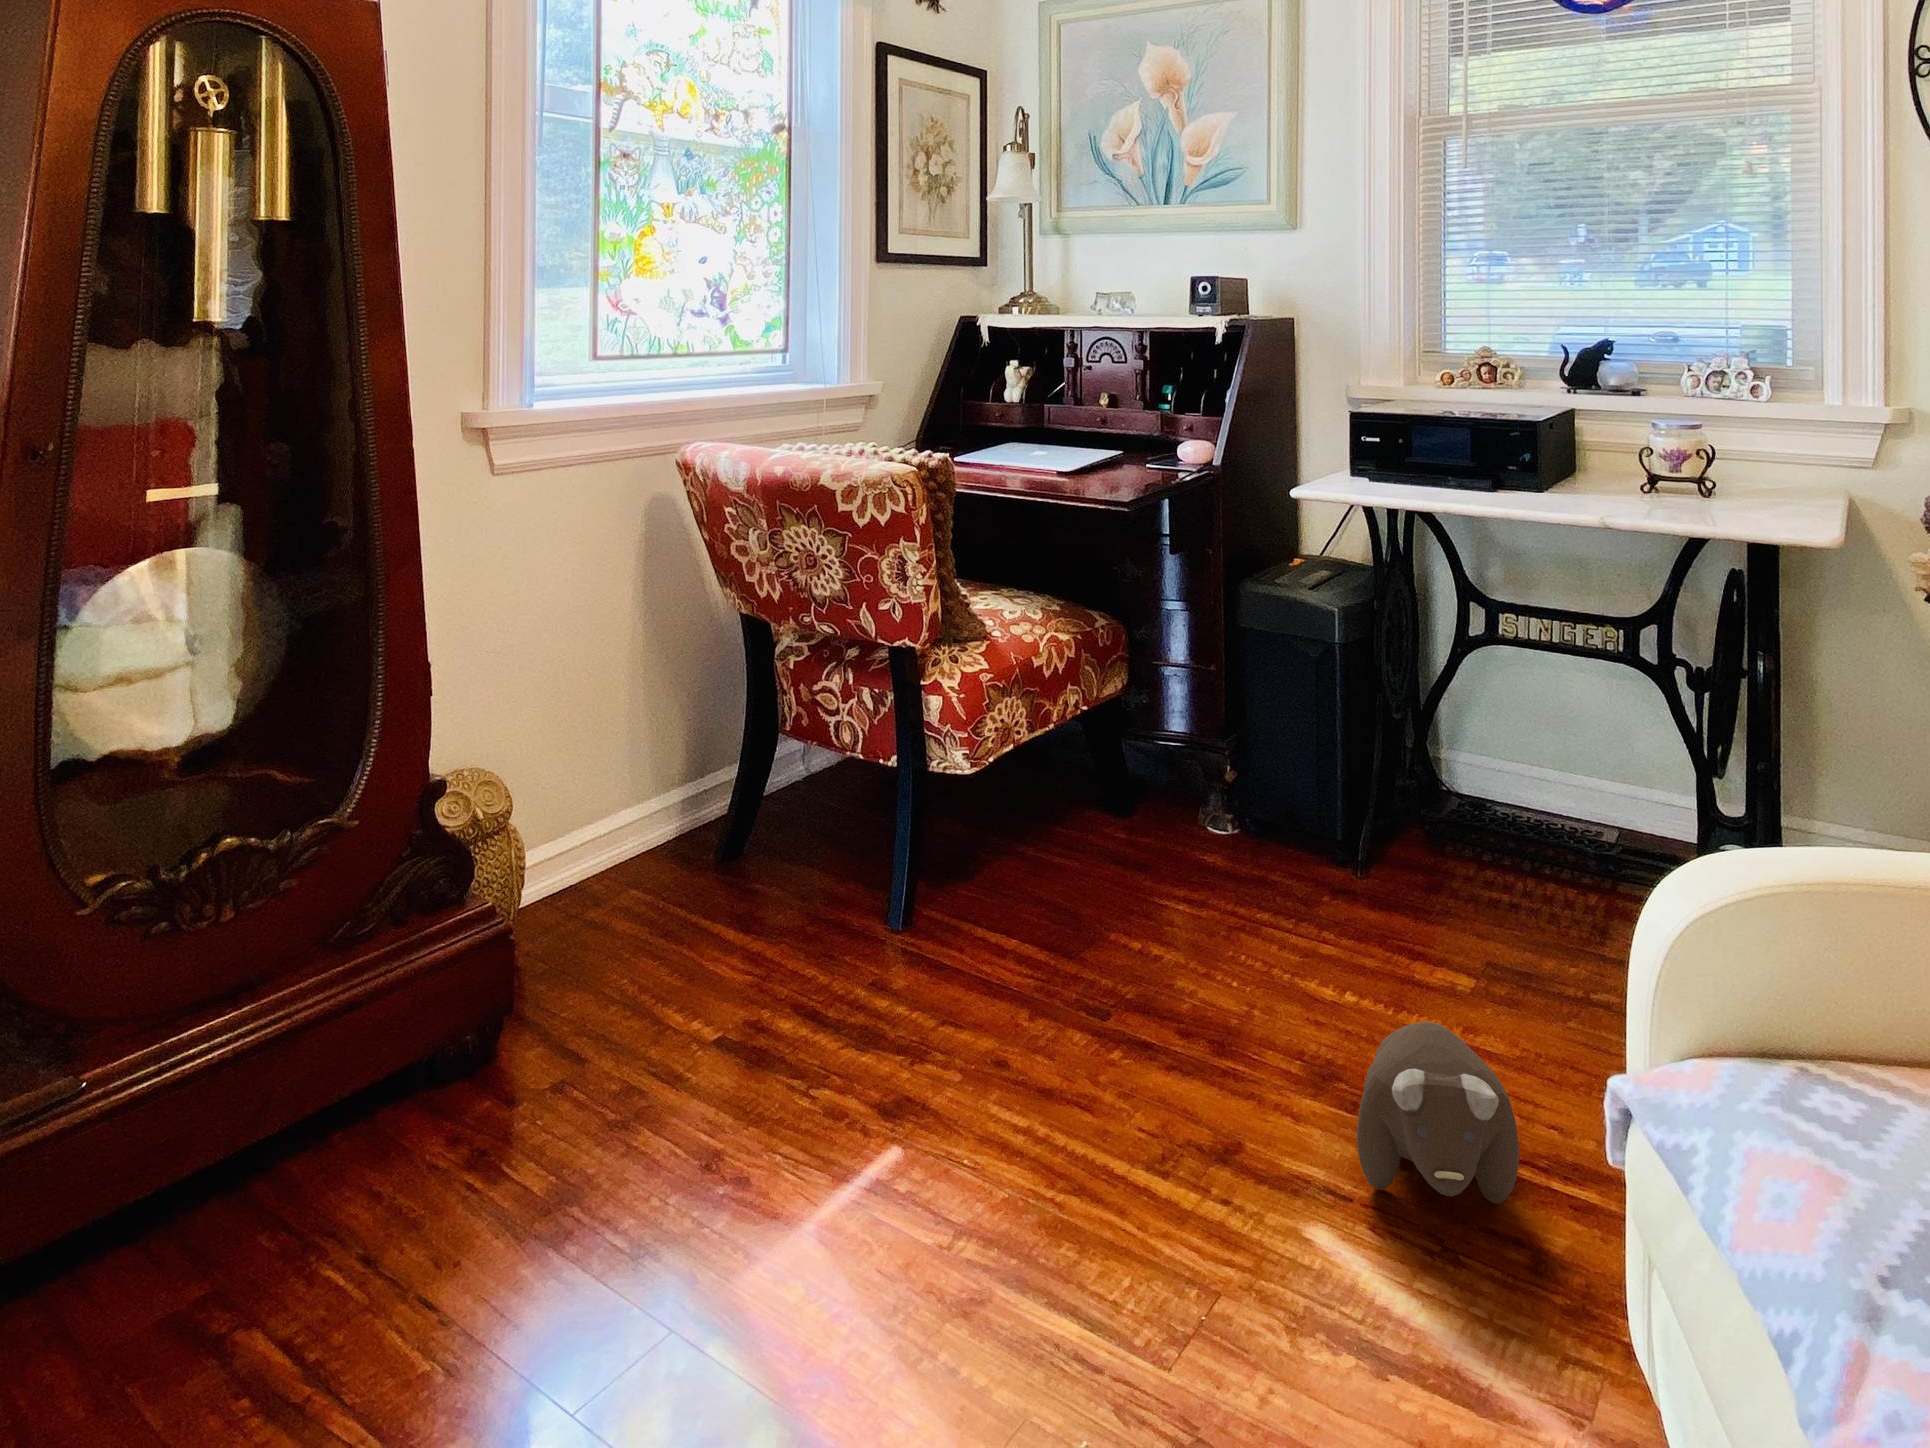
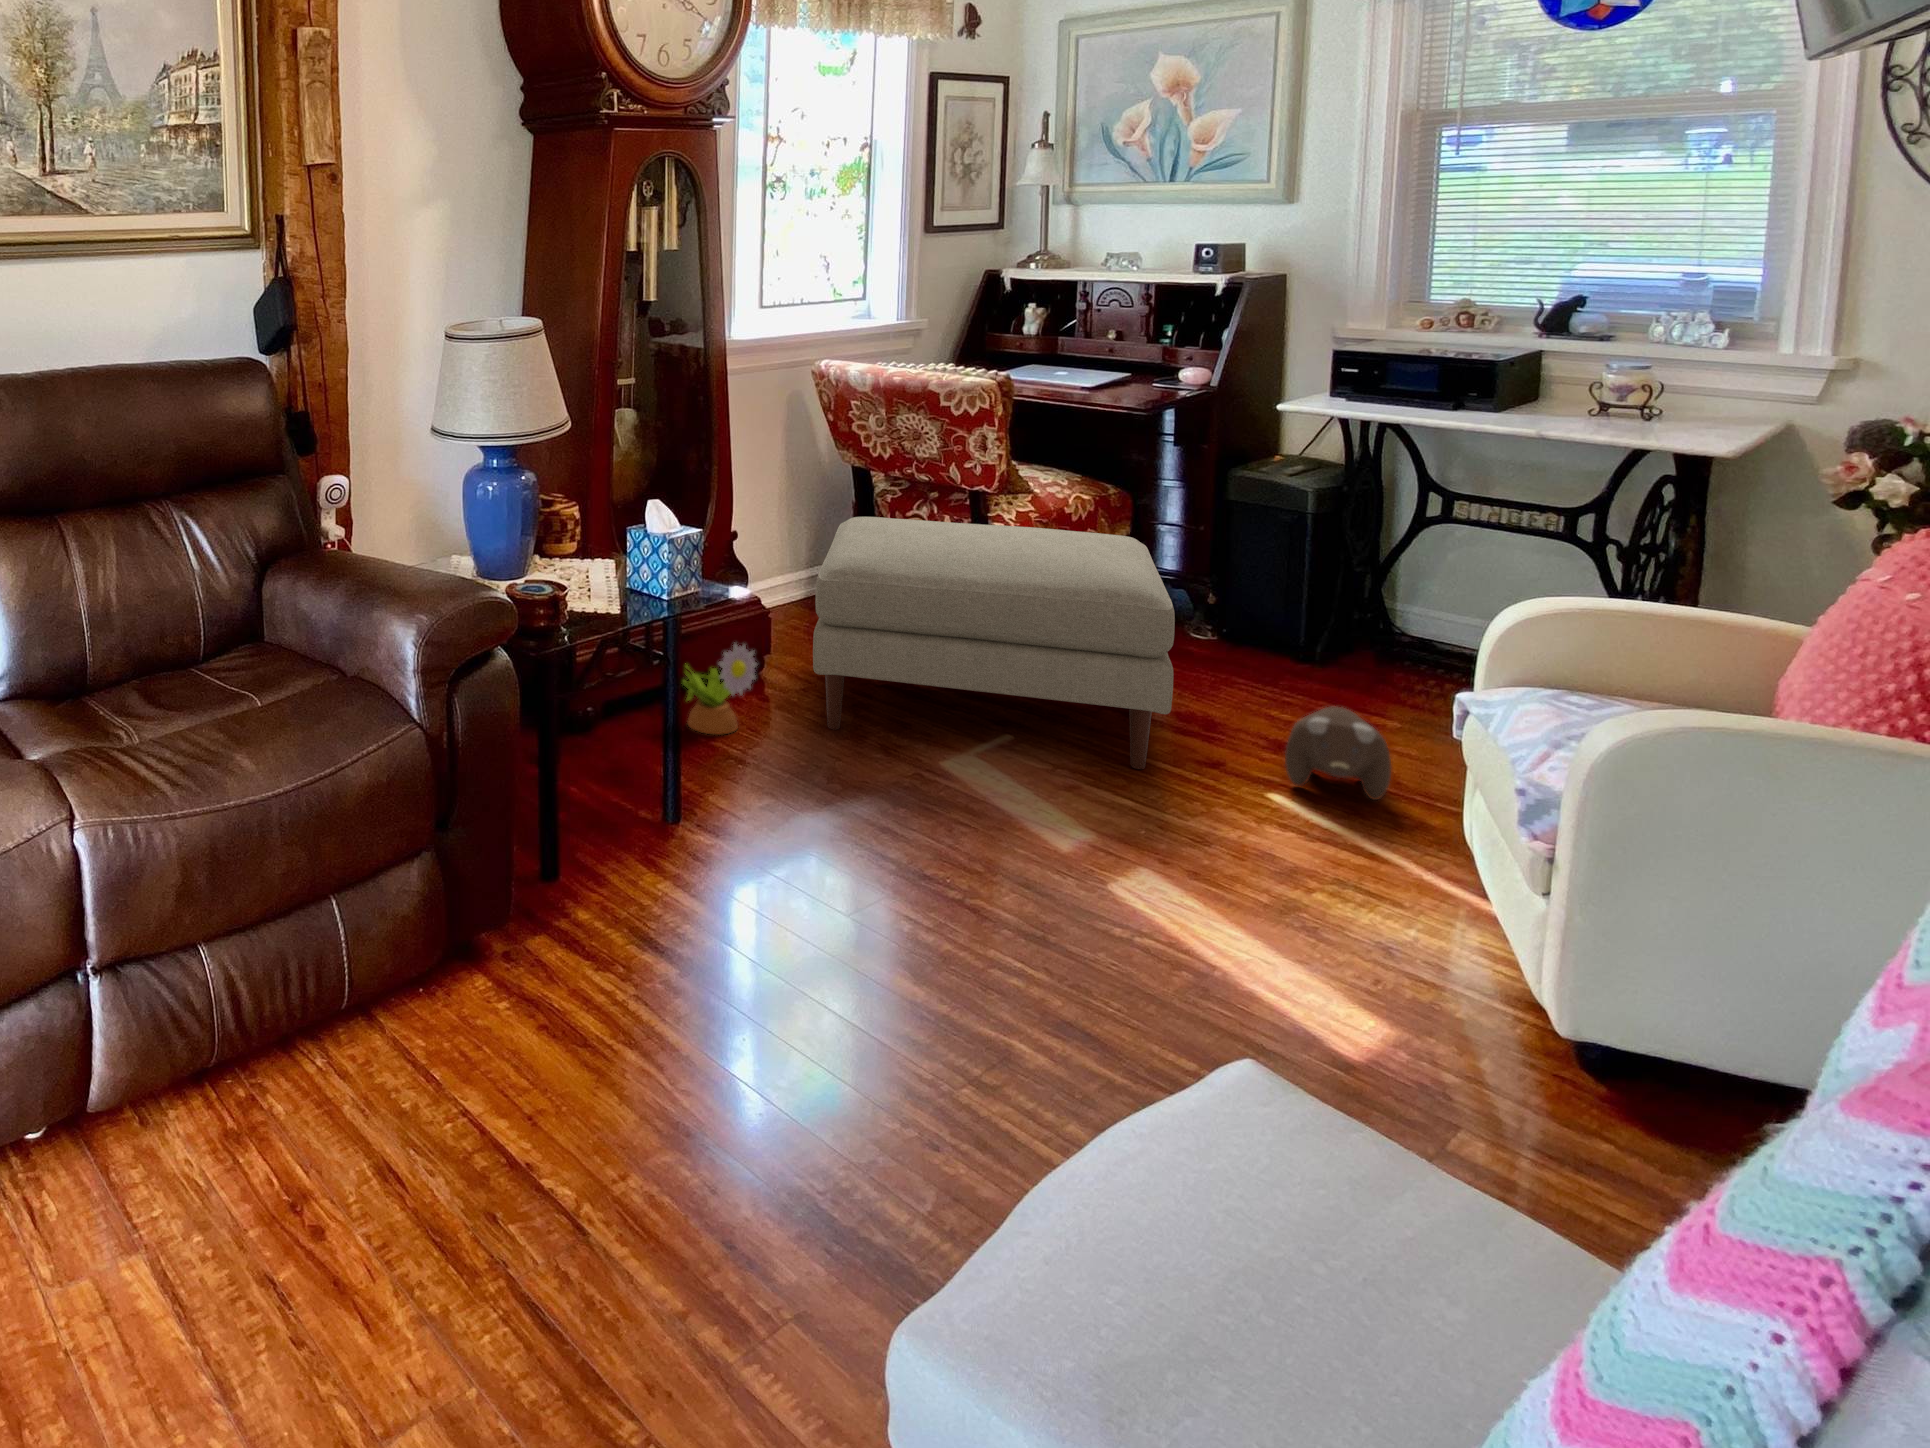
ottoman: none [527,710,1174,1202] -> present [813,517,1175,769]
decorative plant: none [188,1065,424,1293] -> present [683,644,757,735]

